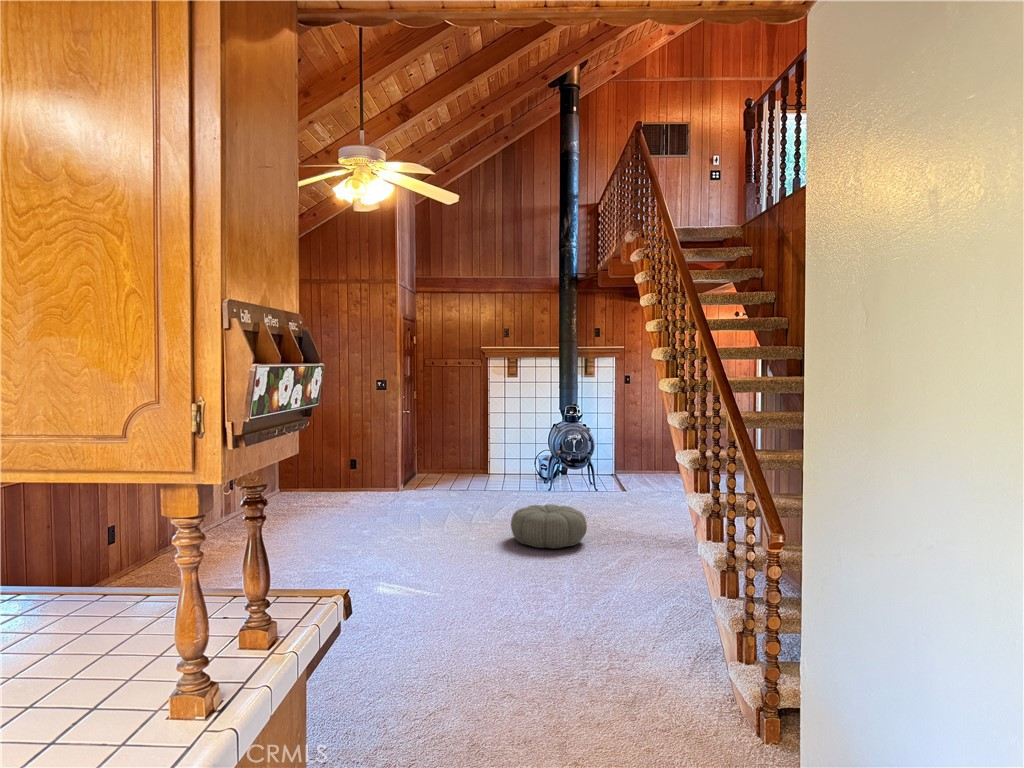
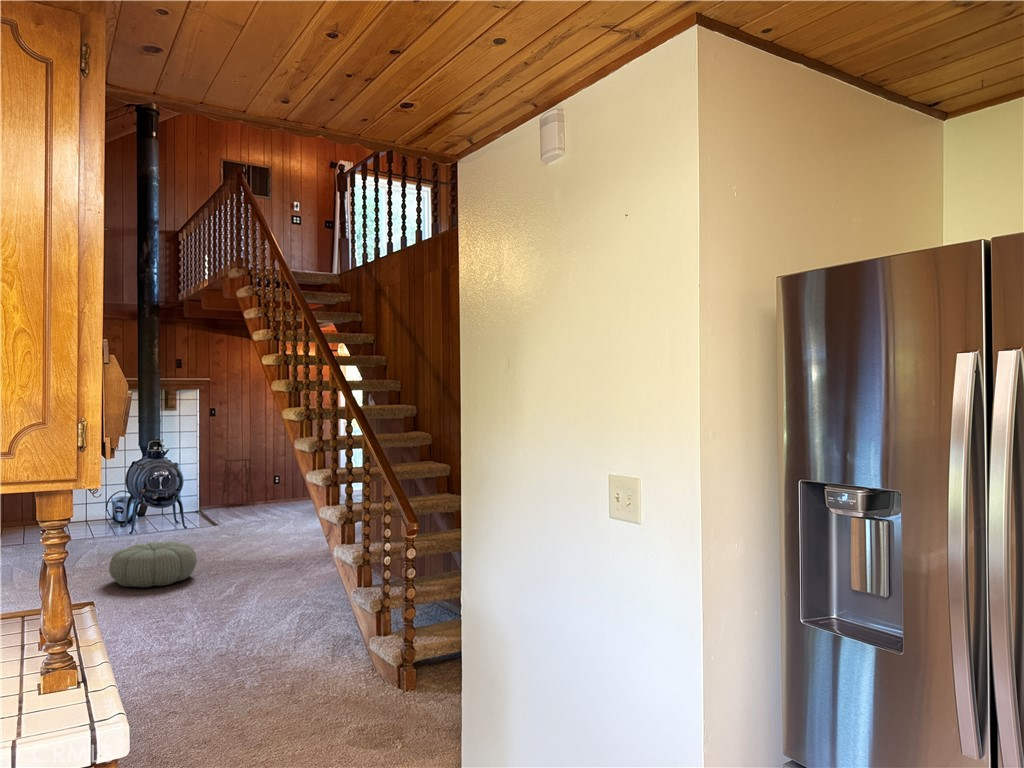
side table: none [637,425,667,476] -> present [222,457,254,508]

